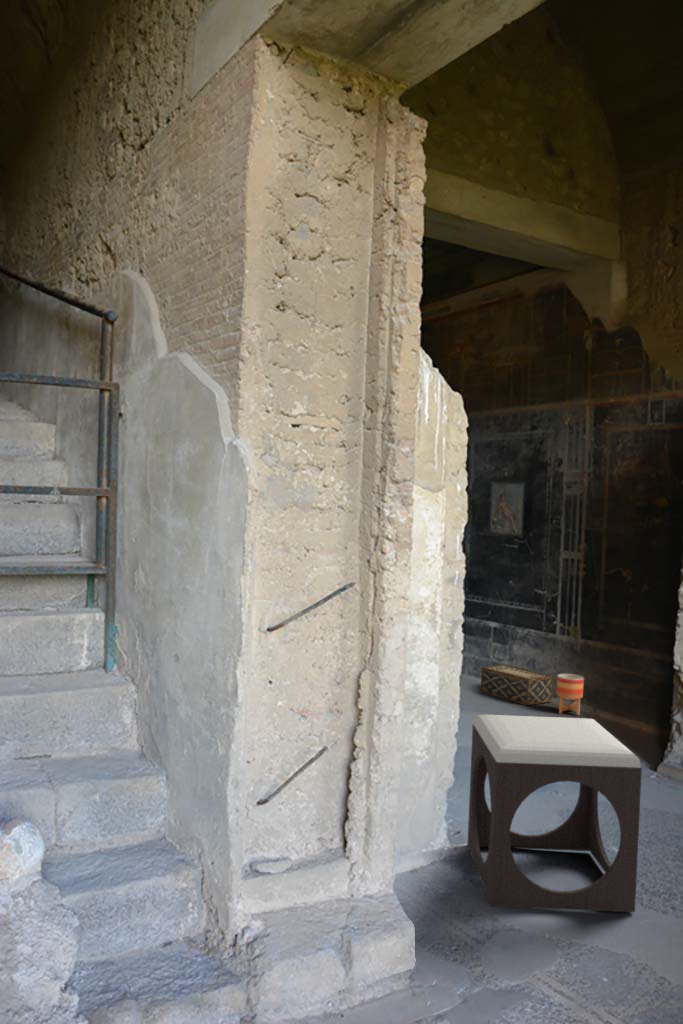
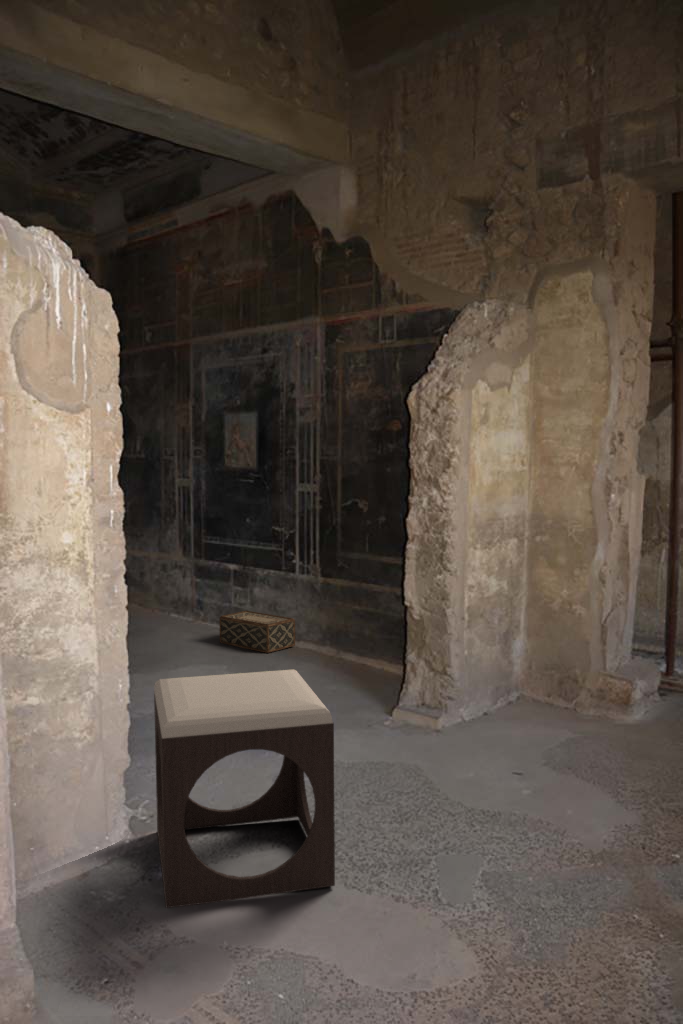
planter: present [556,674,584,715] -> none [297,615,325,658]

